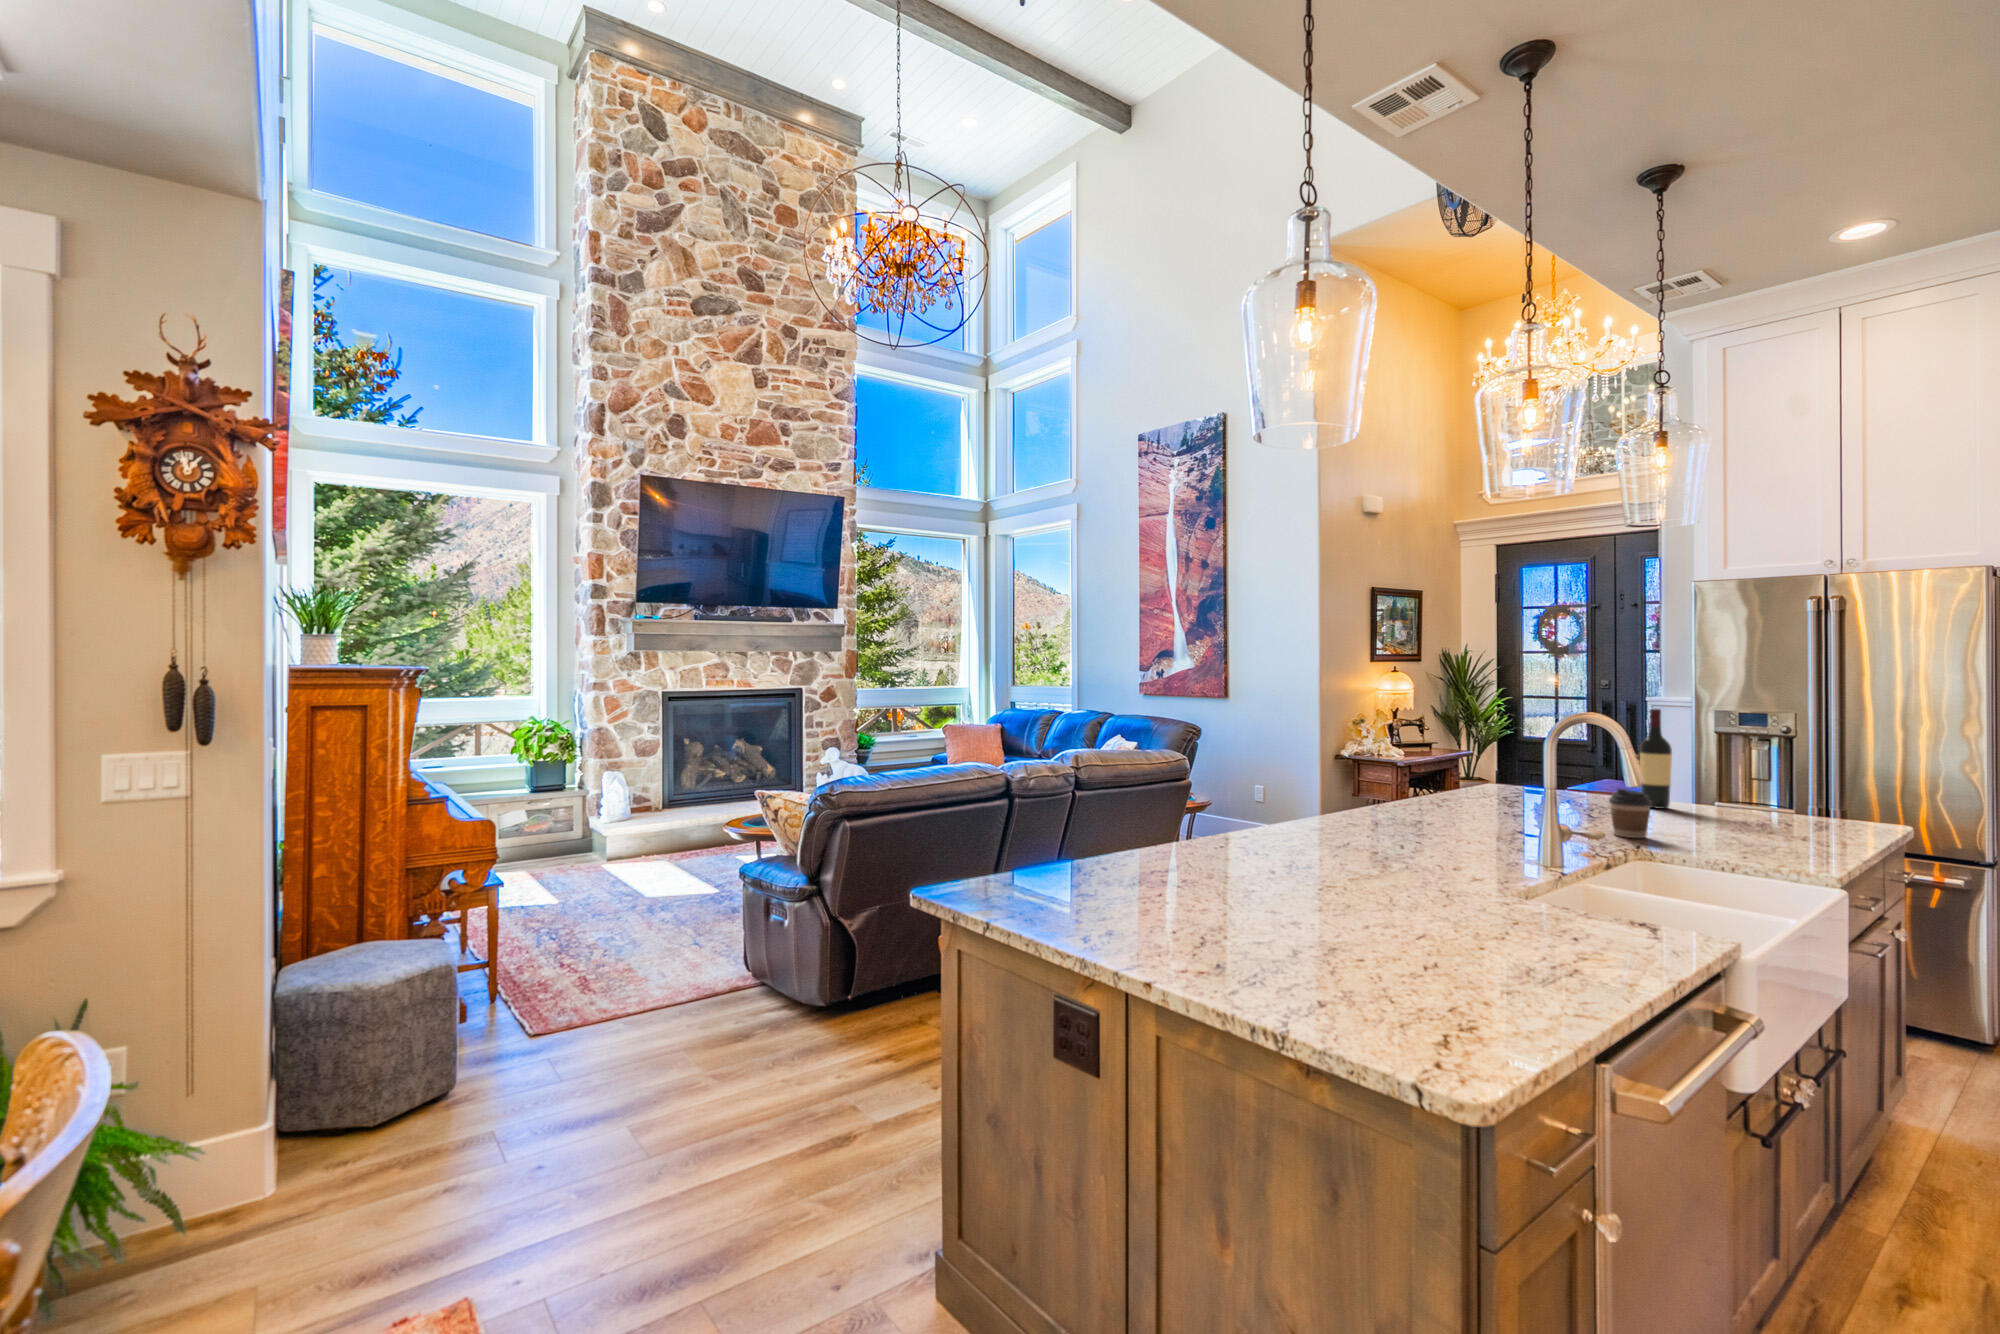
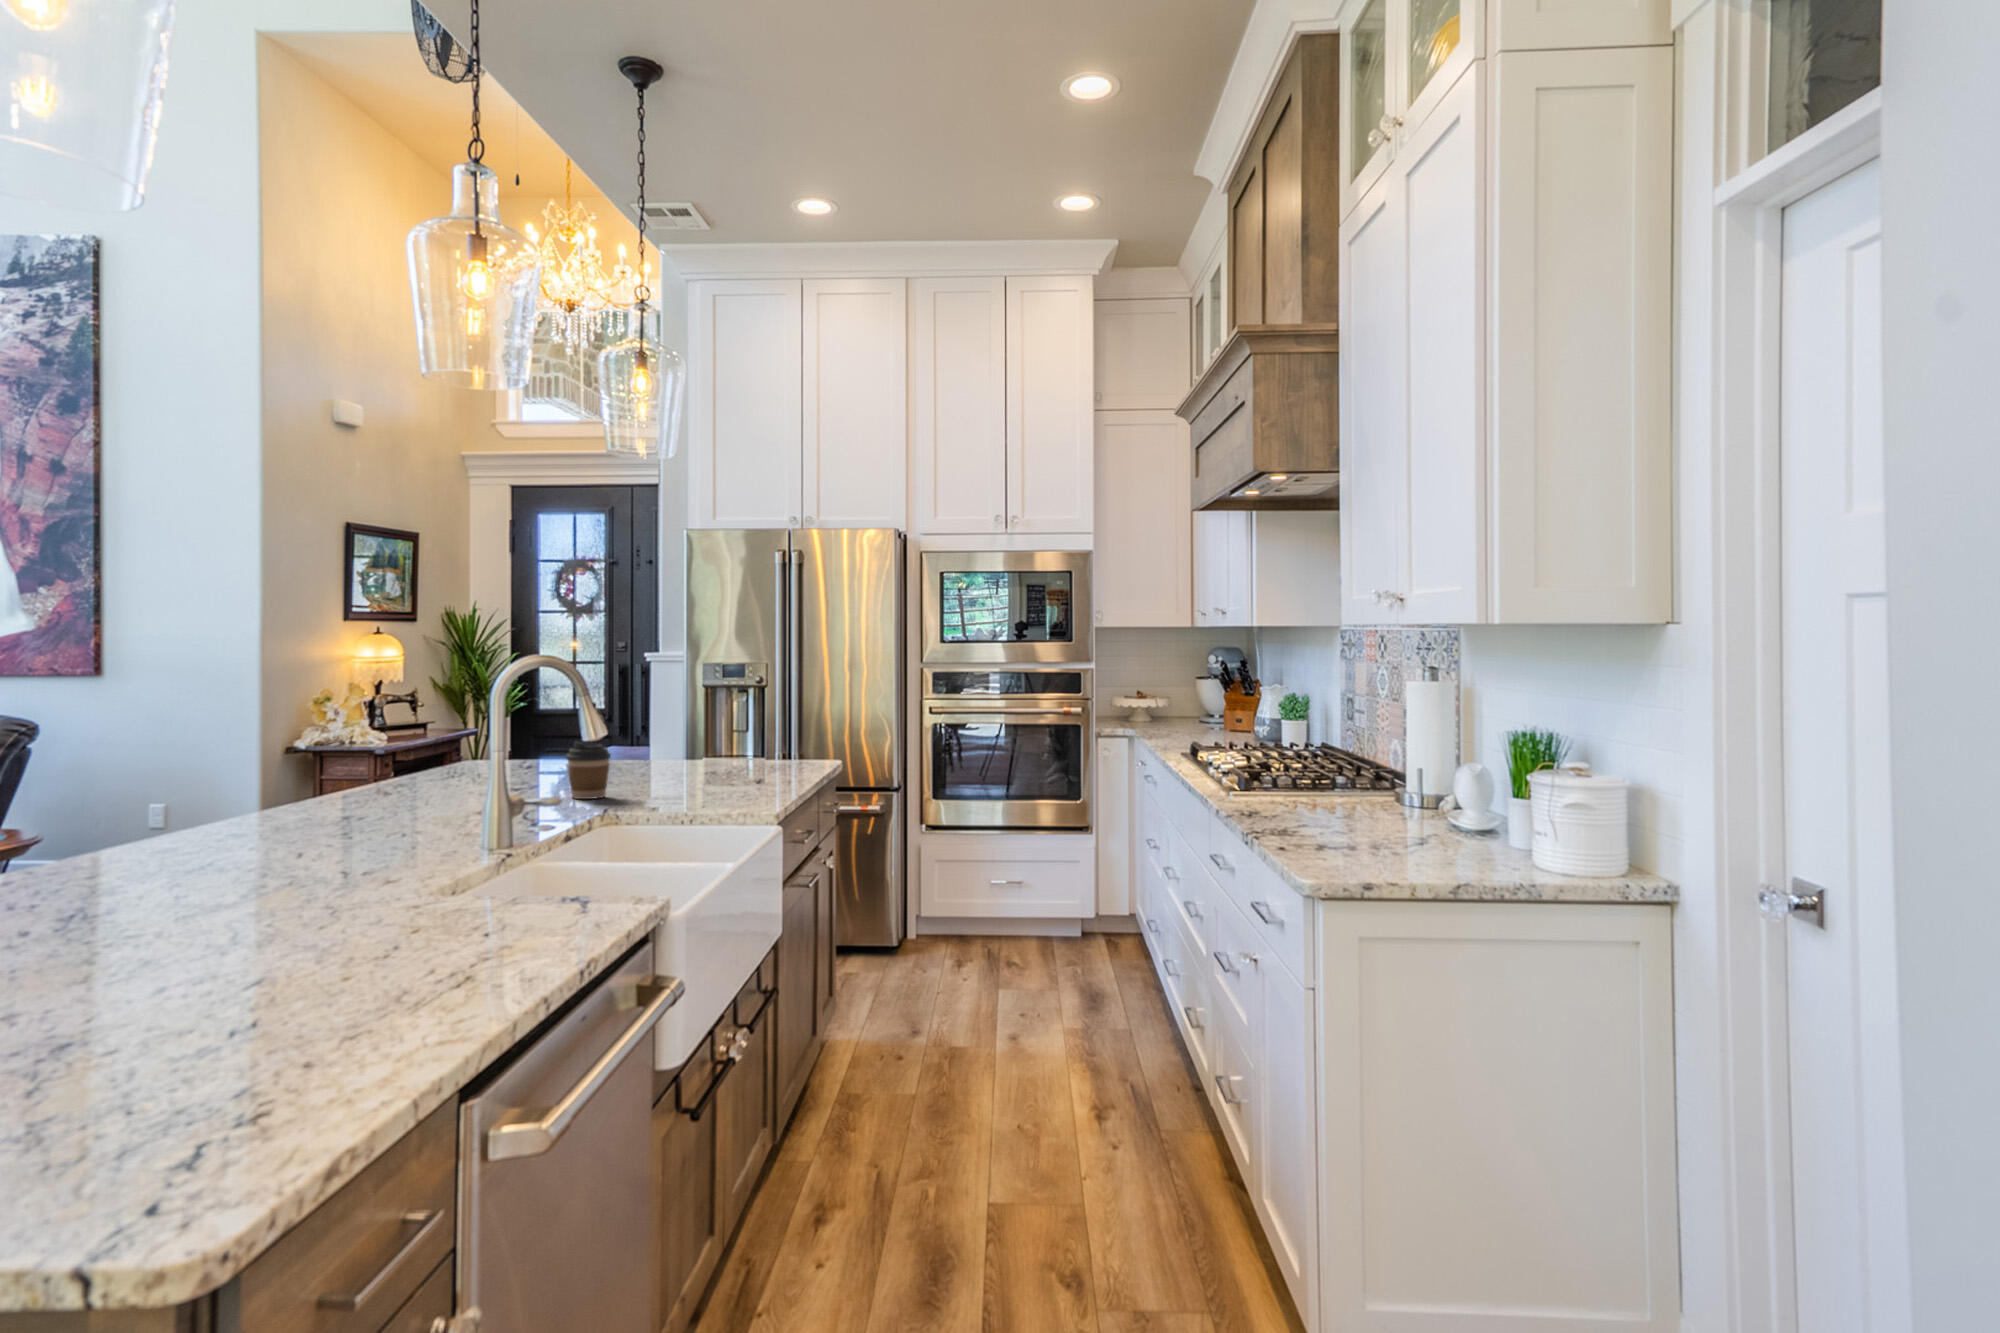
wine bottle: present [1640,709,1672,809] -> none [615,654,646,766]

